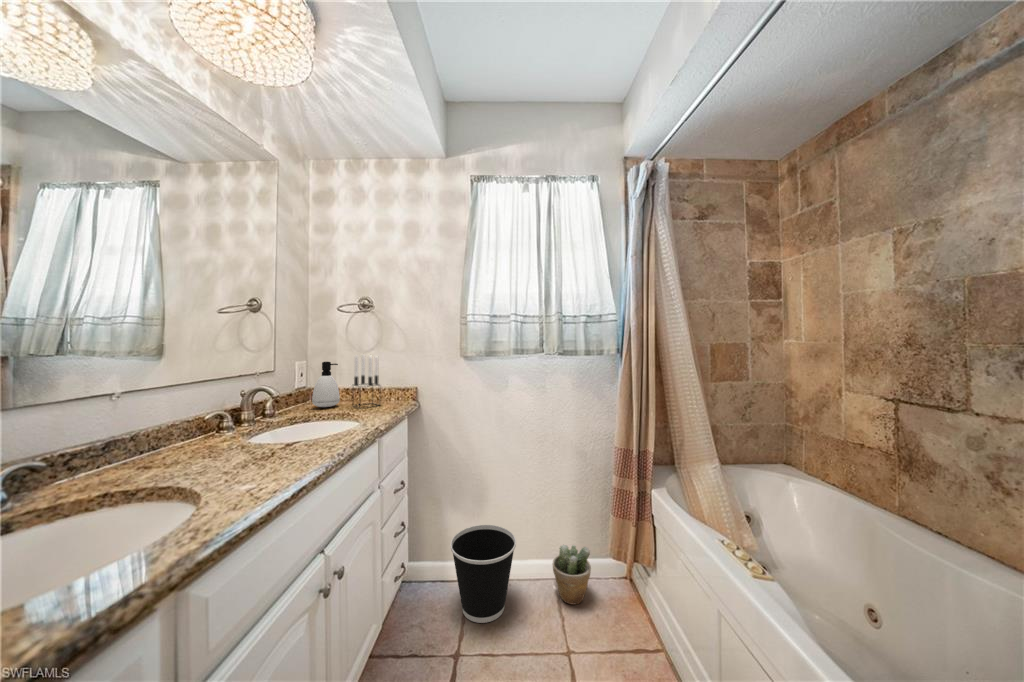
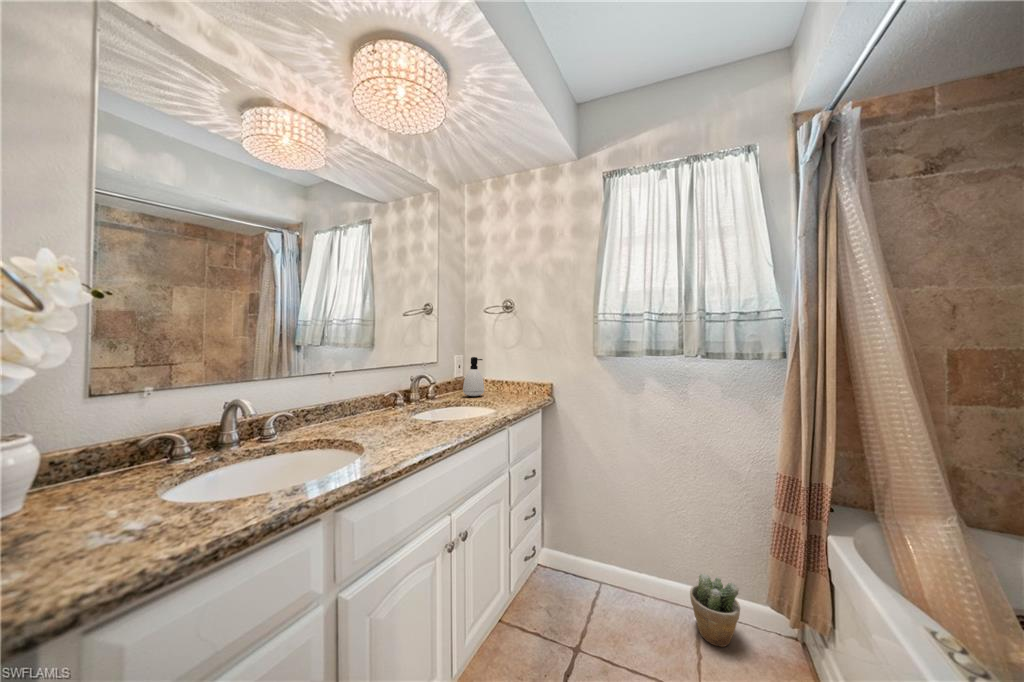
candle holder: present [353,355,379,408] -> none [493,351,516,399]
wastebasket: present [451,525,516,623] -> none [576,529,645,630]

